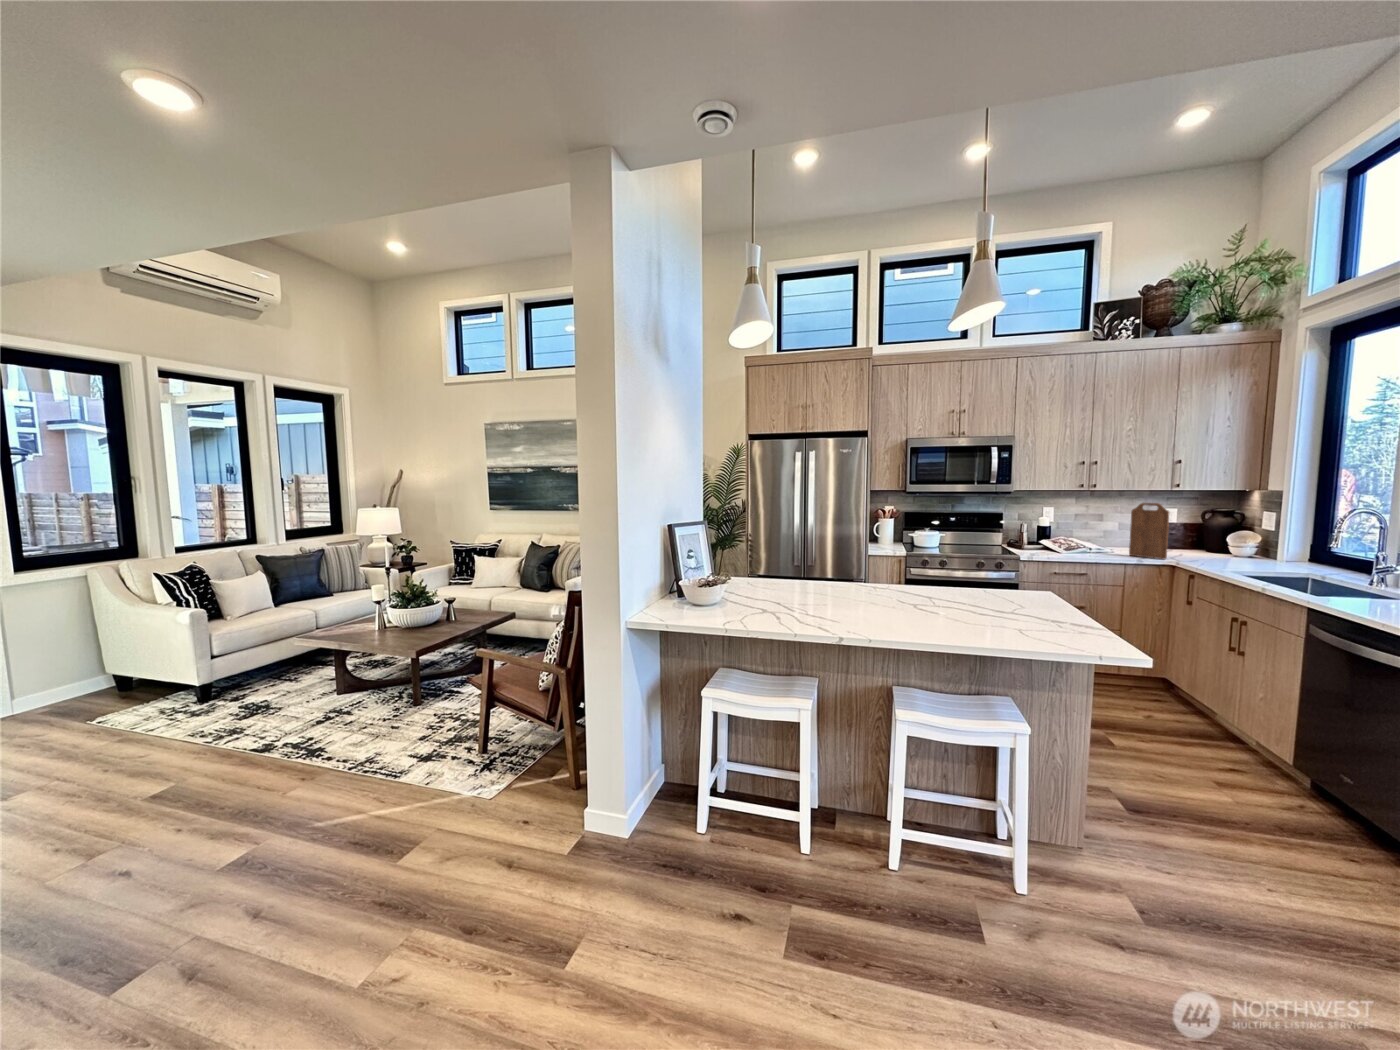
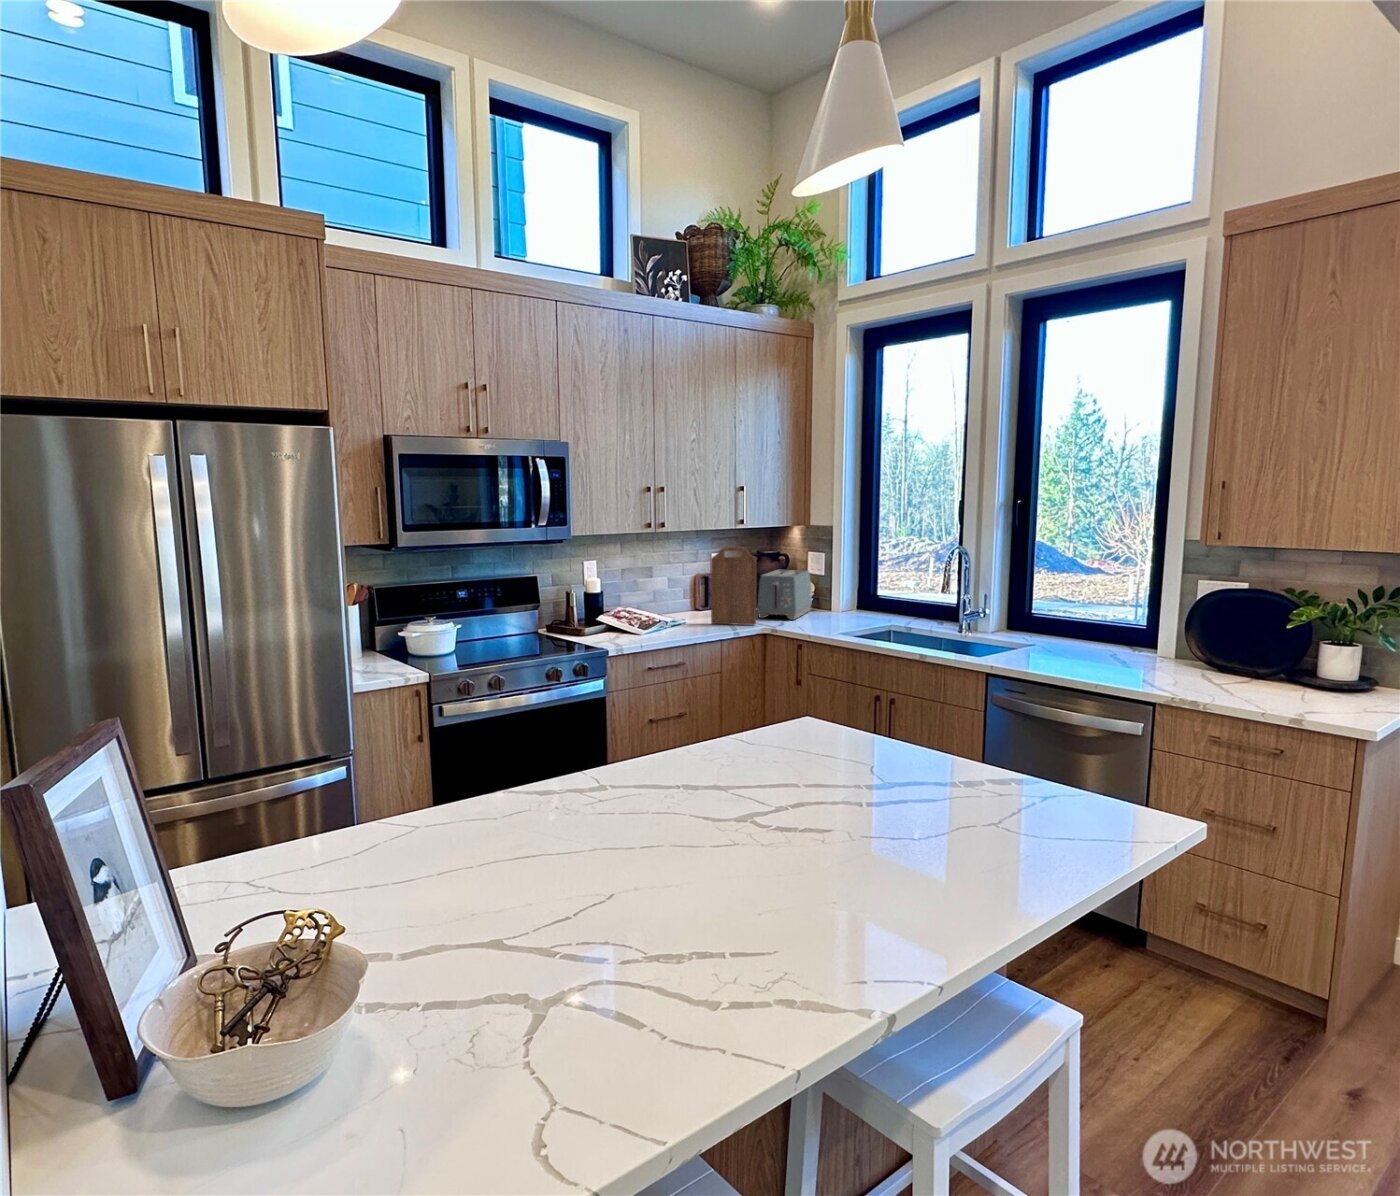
toaster: none [1182,525,1255,562] -> present [757,570,812,620]

